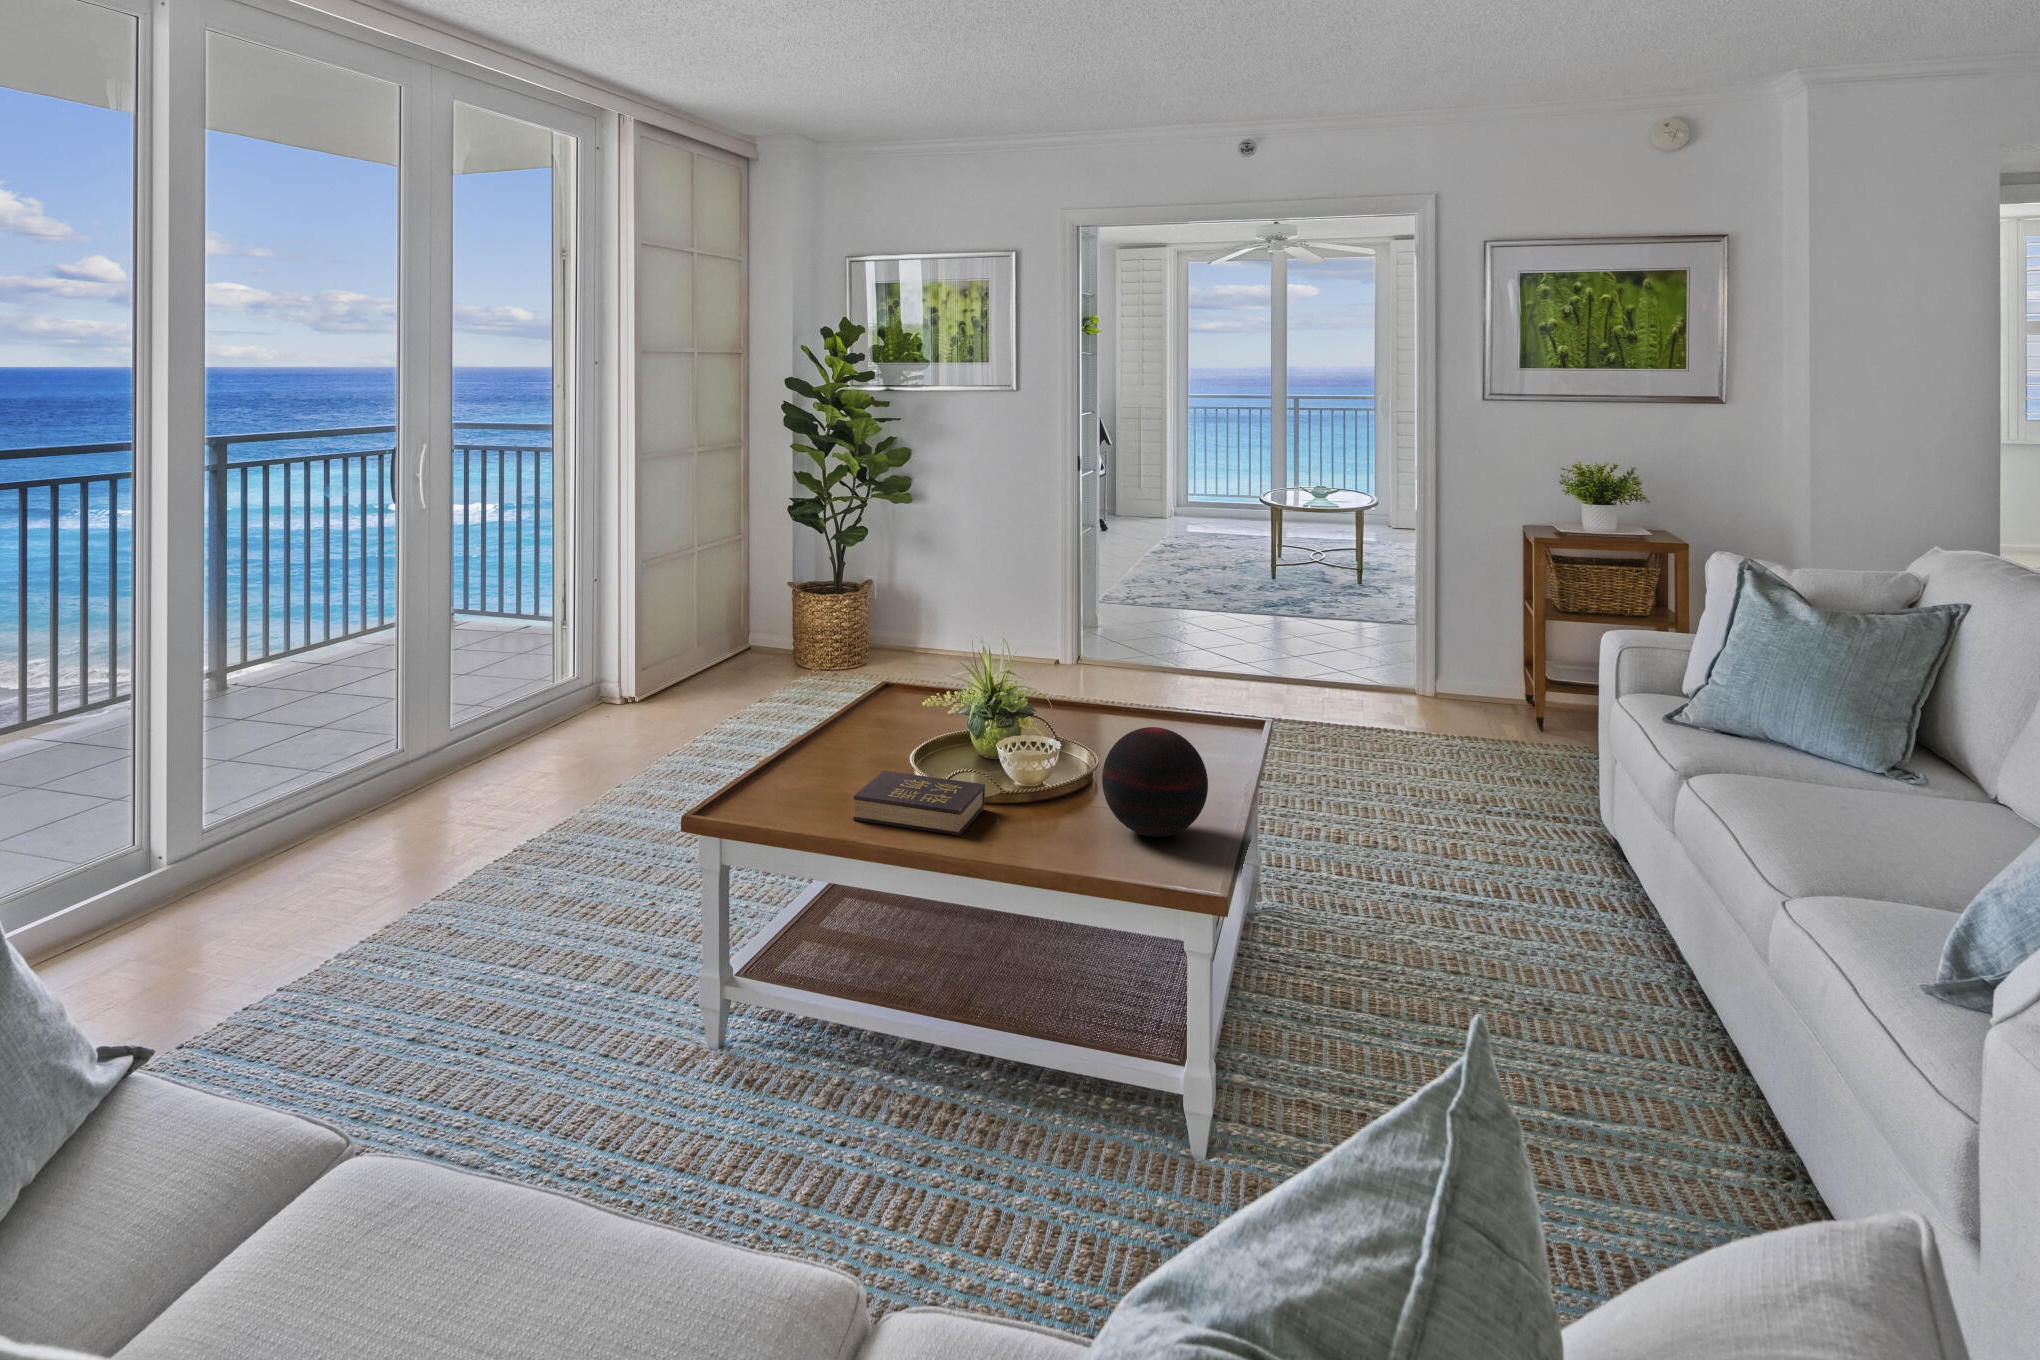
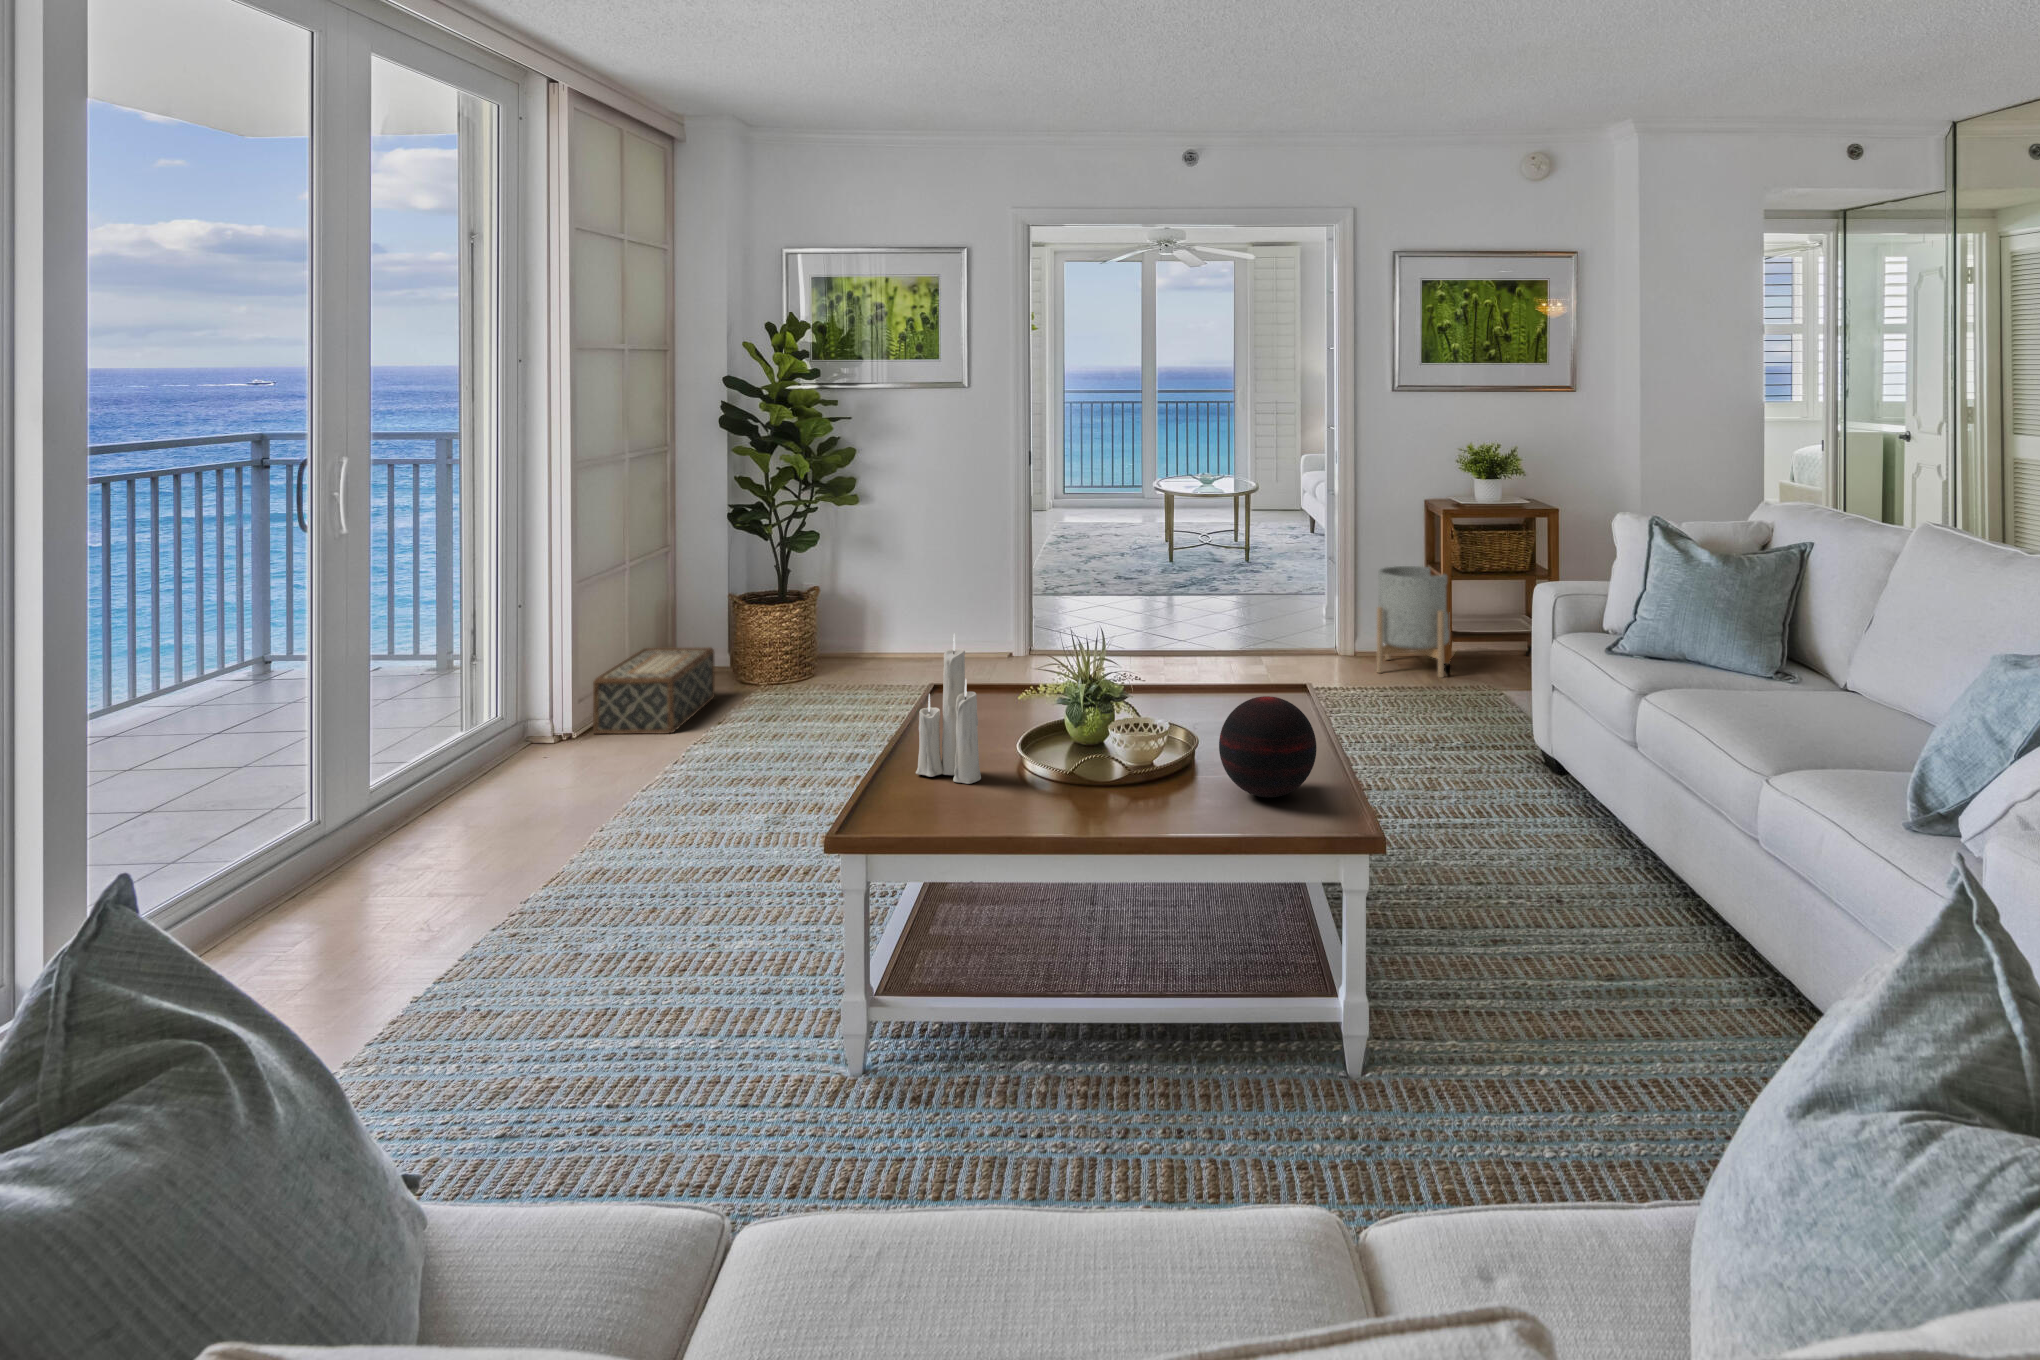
planter: none [1454,608,1549,737] -> present [1377,566,1449,678]
candle: none [821,622,878,781] -> present [916,634,981,784]
woven basket: none [659,623,776,704] -> present [593,647,715,734]
hardback book: present [853,771,985,836] -> none [989,770,1103,821]

